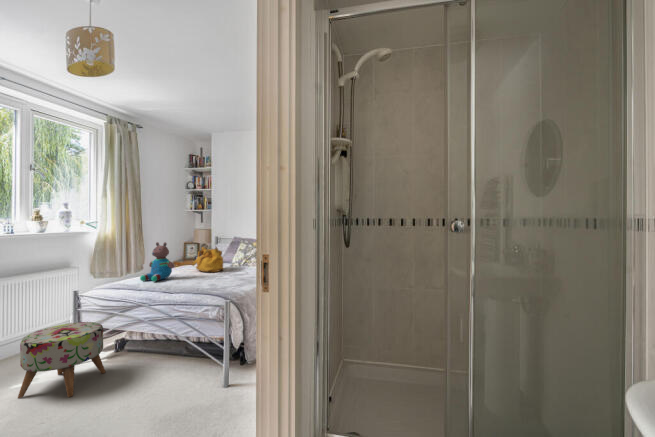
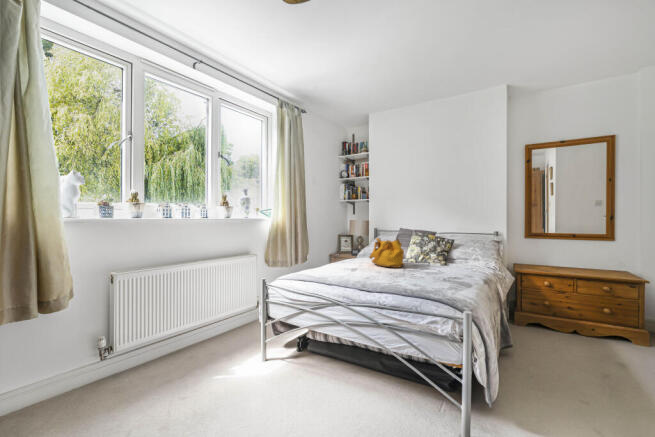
teddy bear: present [140,242,174,282] -> none [325,230,360,276]
ottoman: present [18,322,105,398] -> none [223,316,300,409]

